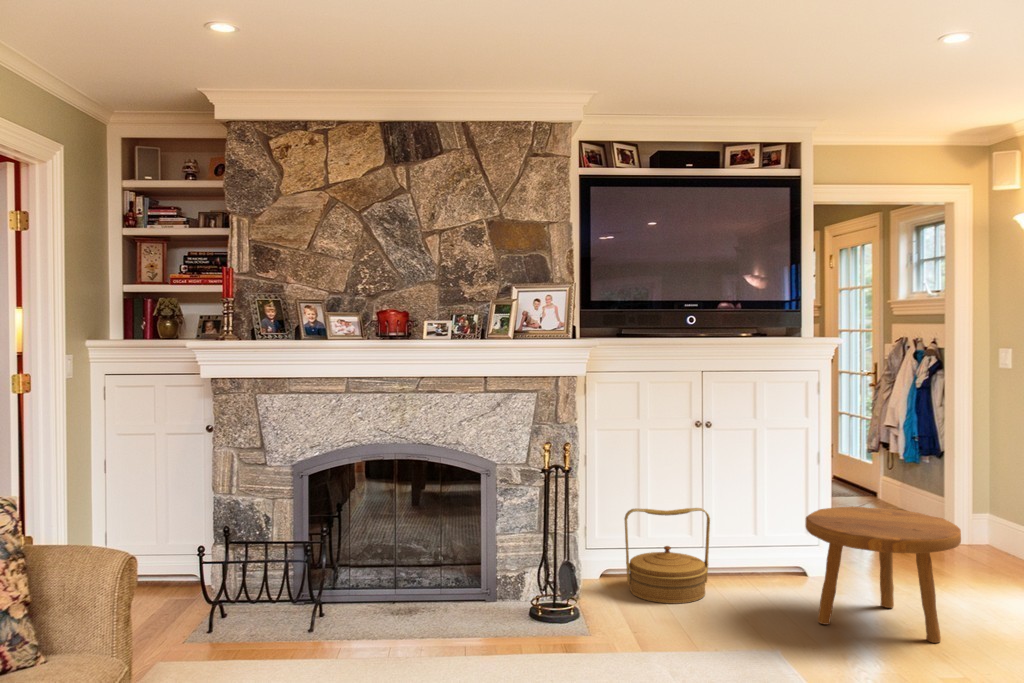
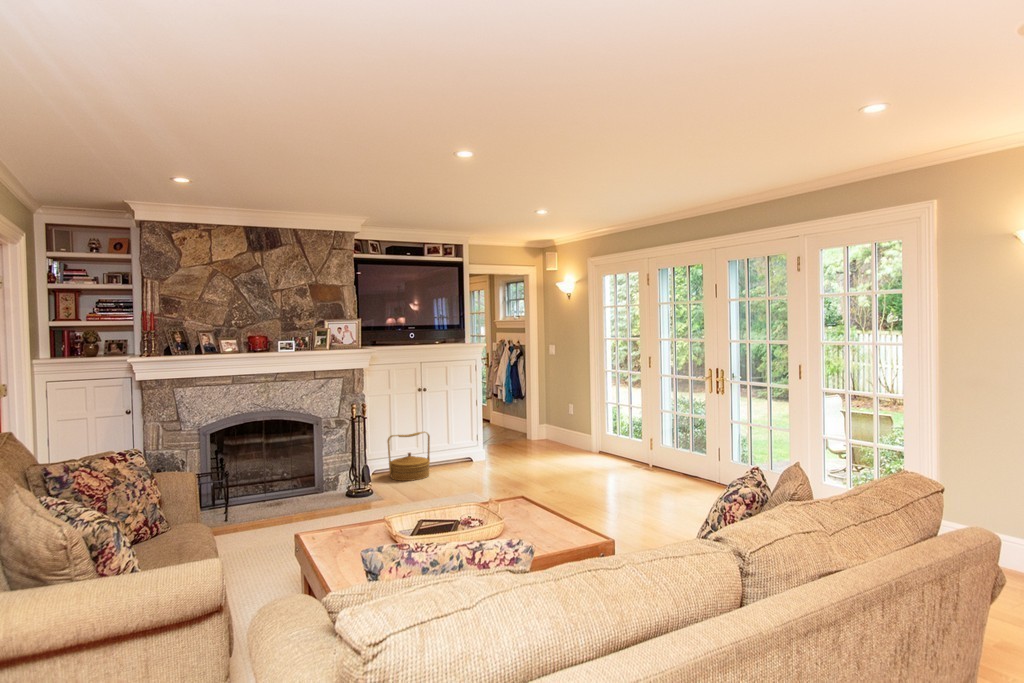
footstool: present [805,506,961,643] -> none [477,422,542,477]

